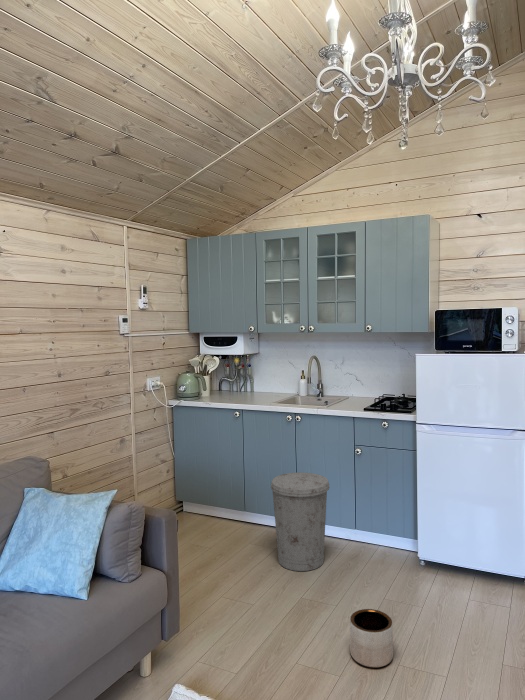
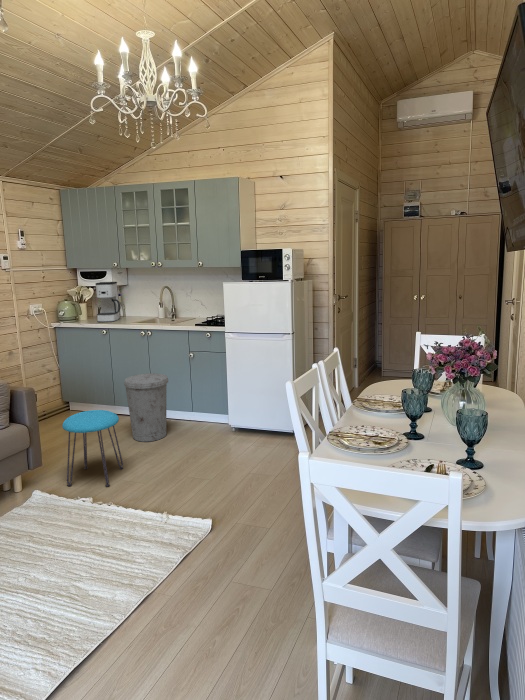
coffee maker: none [225,350,253,400] -> present [96,282,120,322]
stool: none [208,531,285,655] -> present [62,410,123,487]
planter: present [350,609,393,668] -> none [160,455,189,488]

